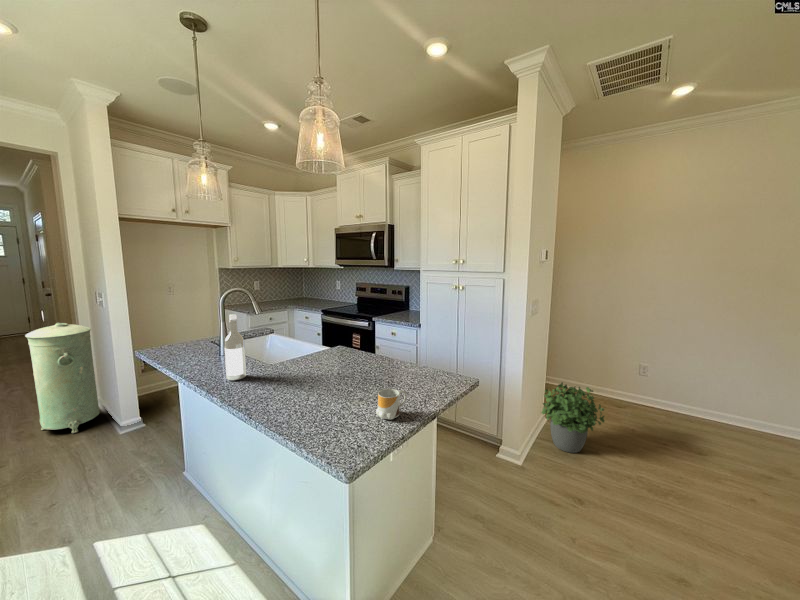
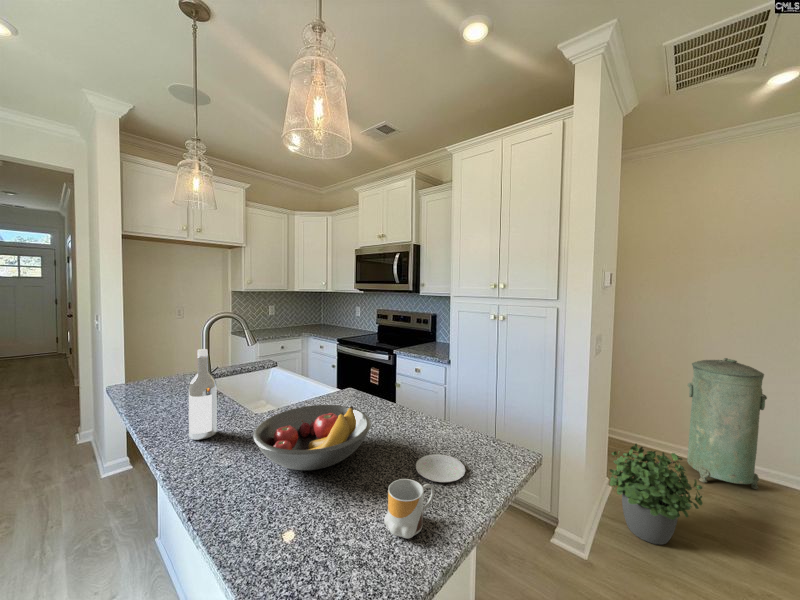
trash can: present [25,323,99,433] -> present [687,358,767,489]
plate: none [394,327,428,395] -> present [416,454,465,482]
fruit bowl: none [281,352,363,392] -> present [253,405,371,470]

